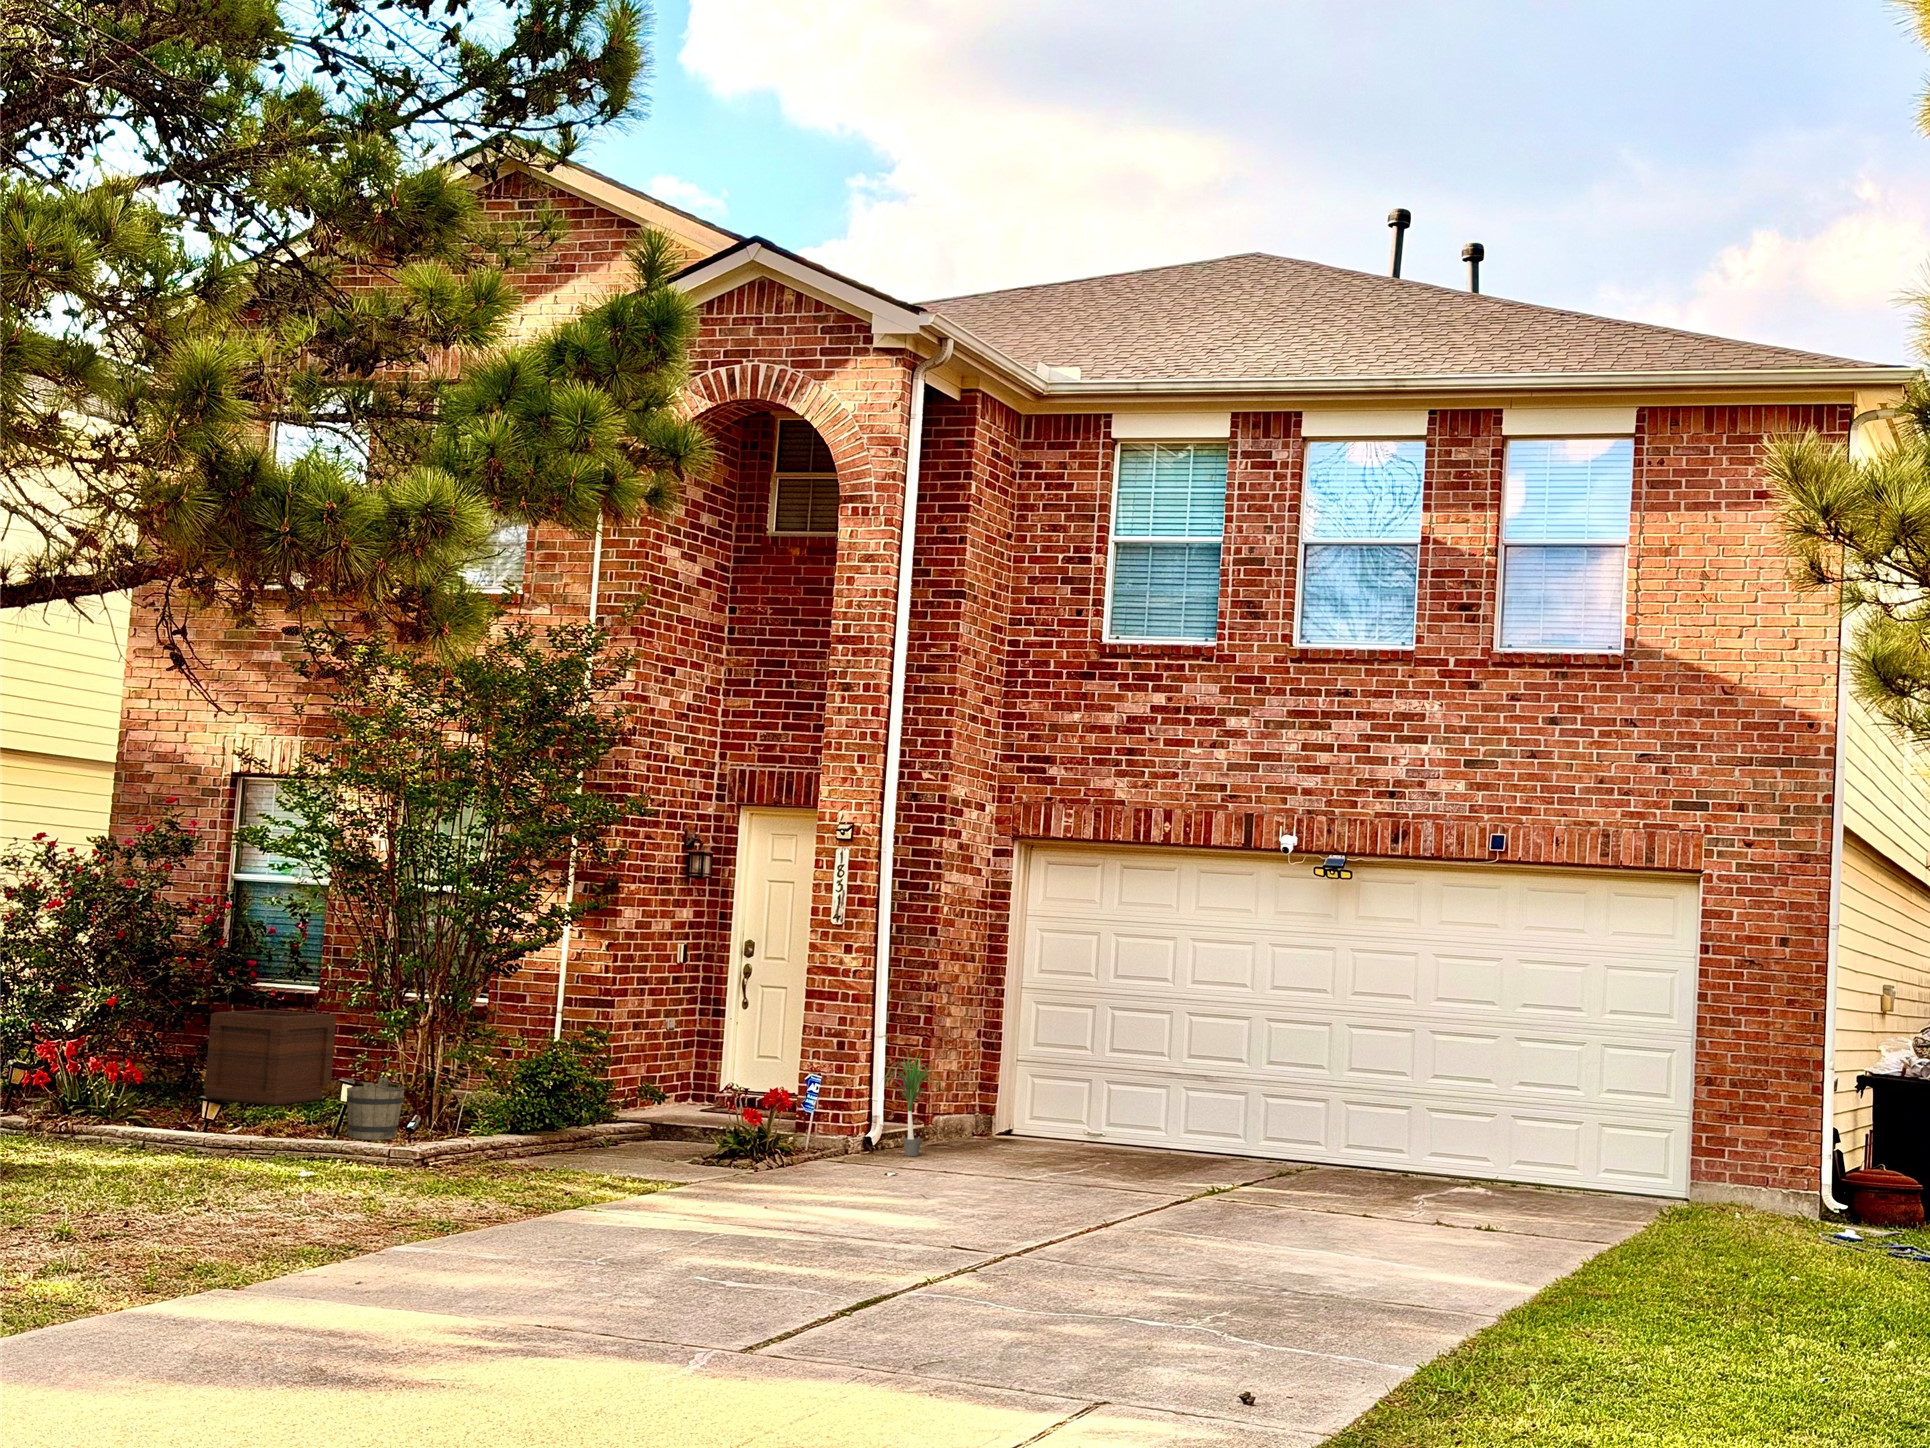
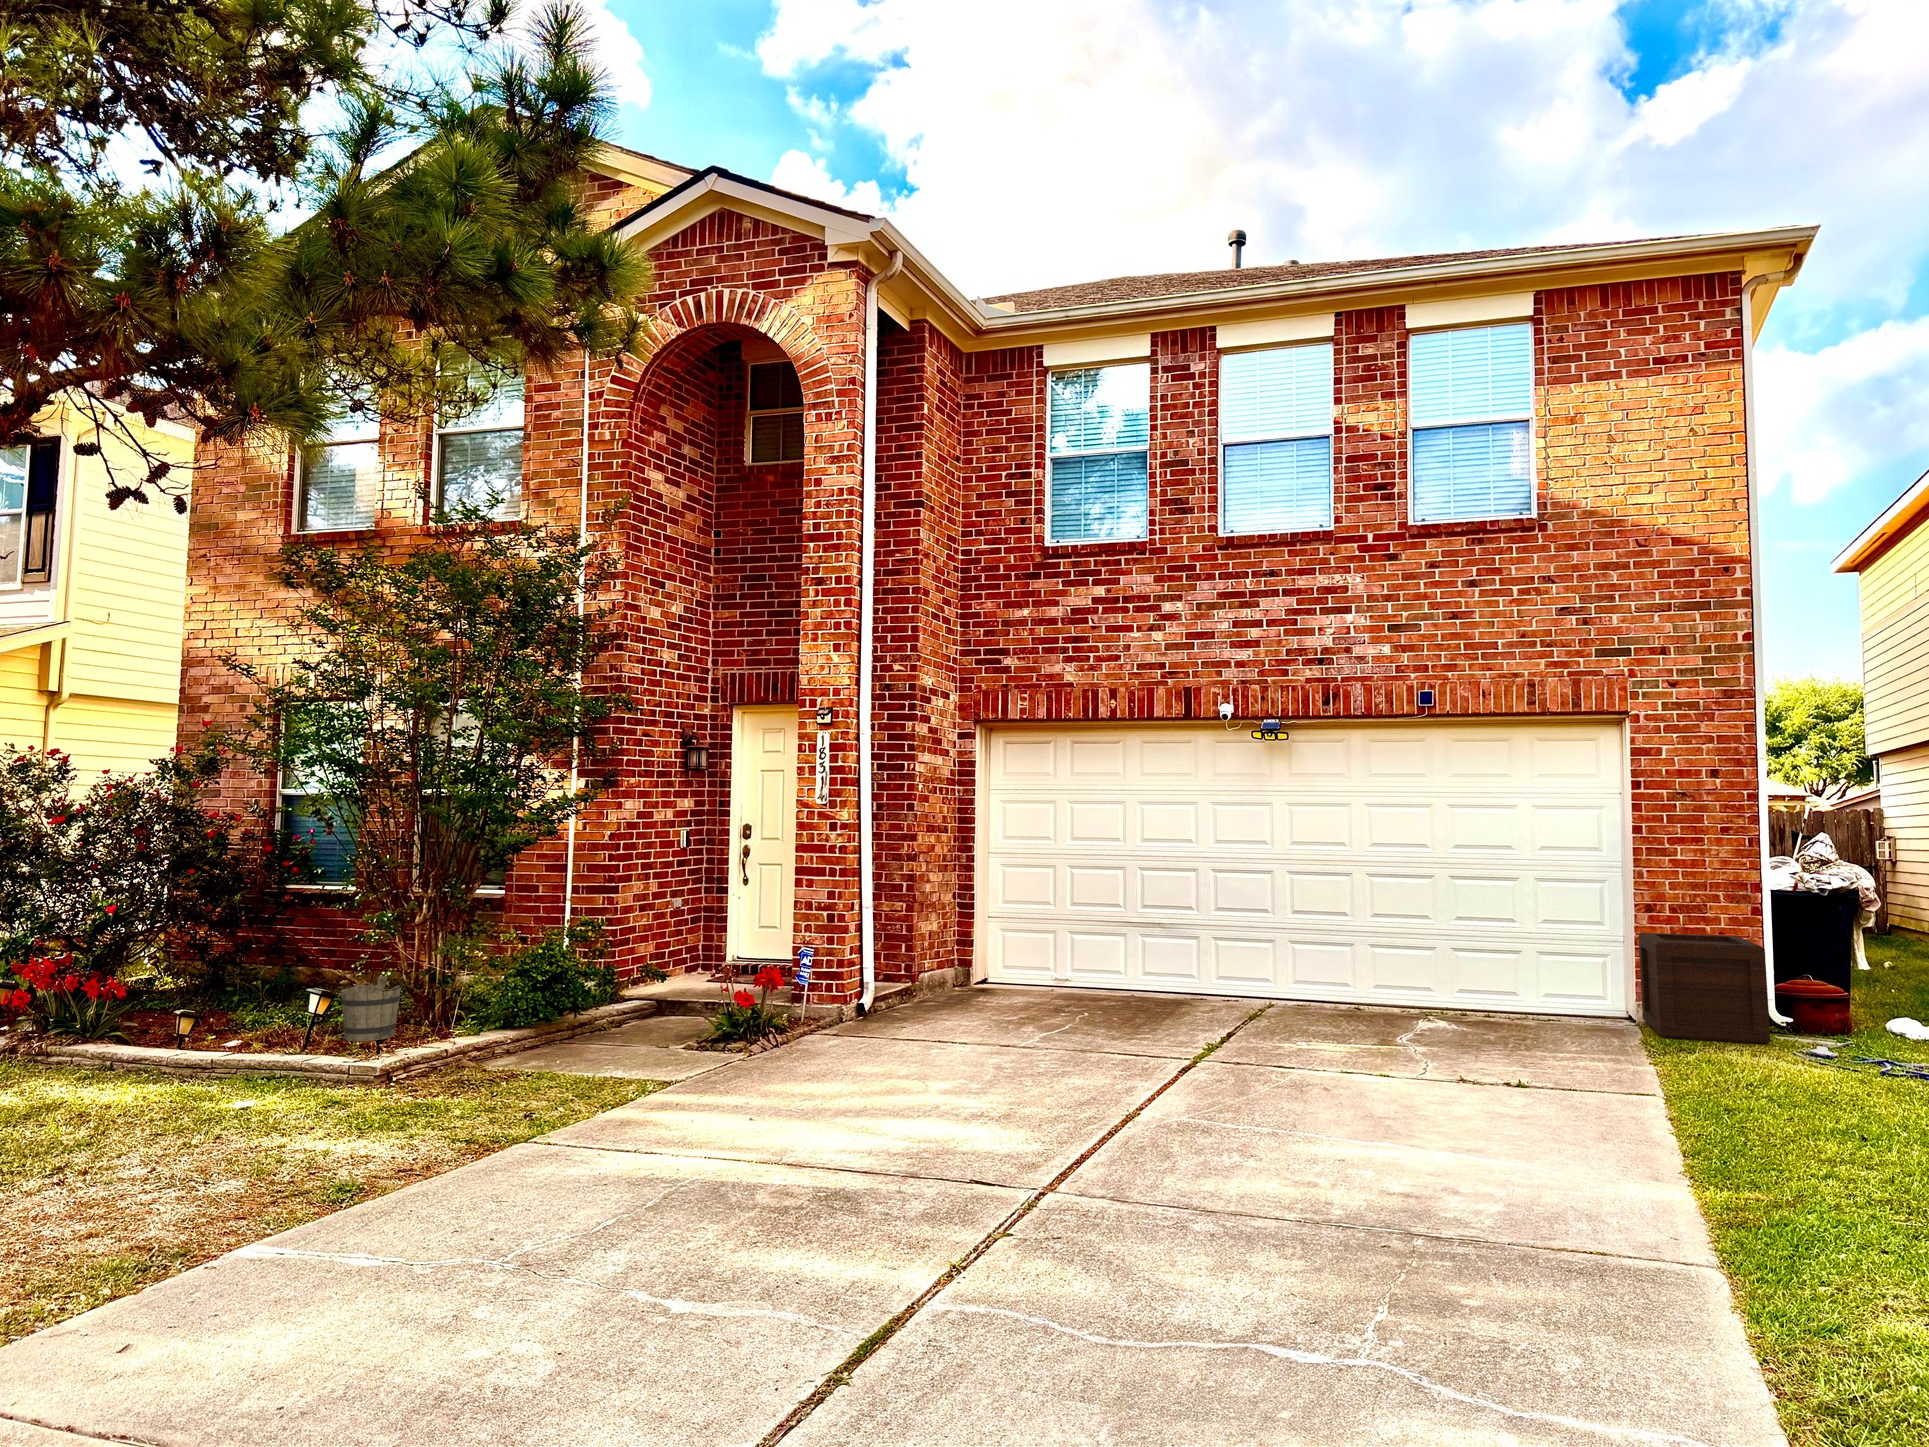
wooden crate: present [204,1010,336,1105] -> present [1638,933,1771,1044]
potted plant: present [883,1057,939,1156] -> none [866,916,934,1021]

